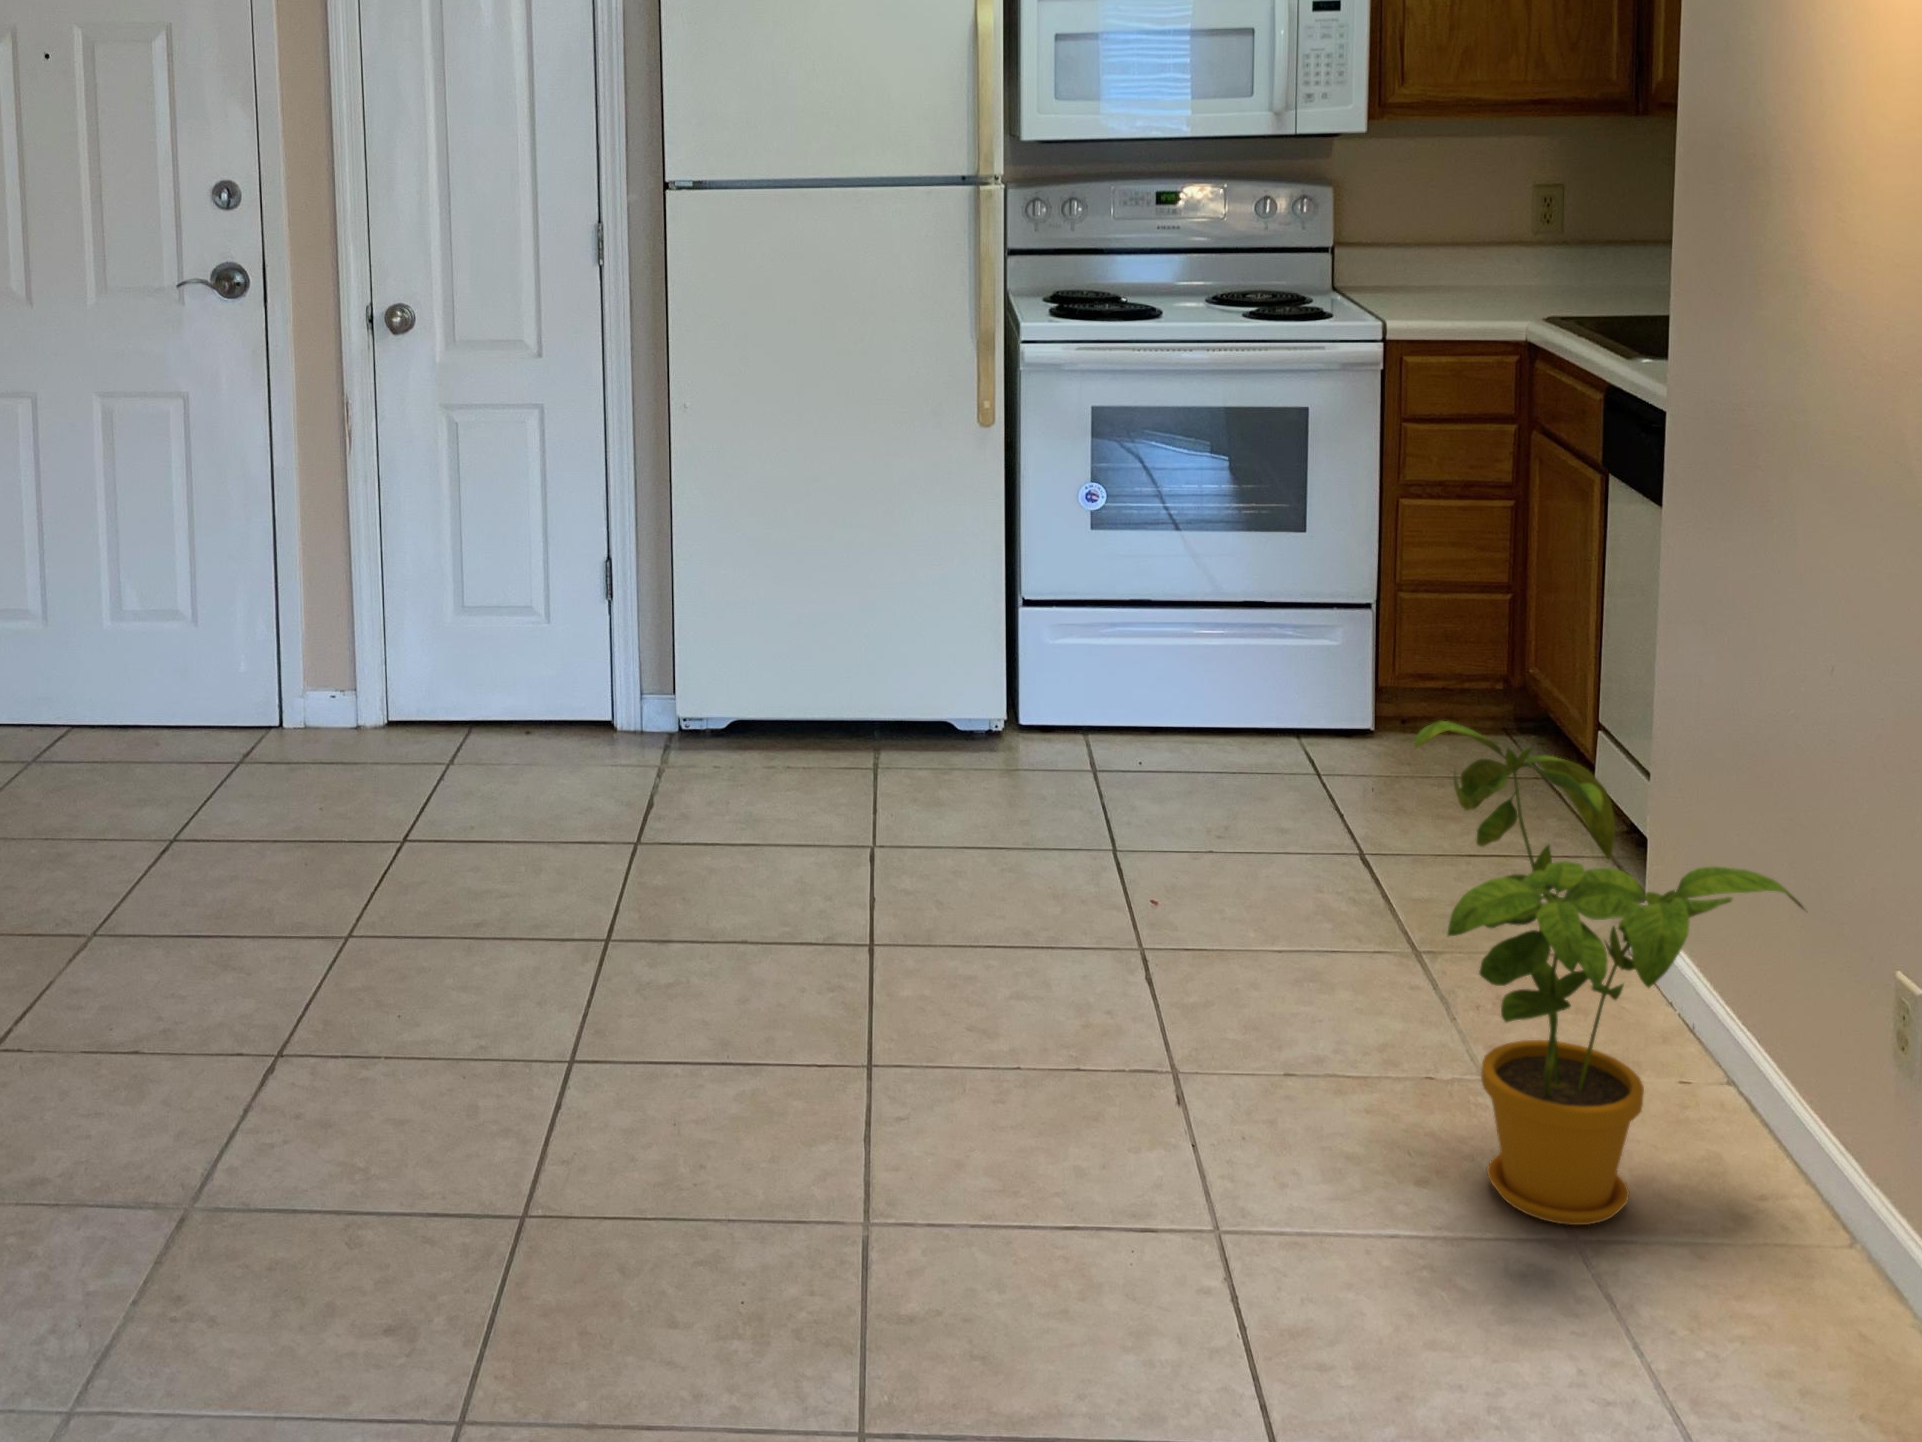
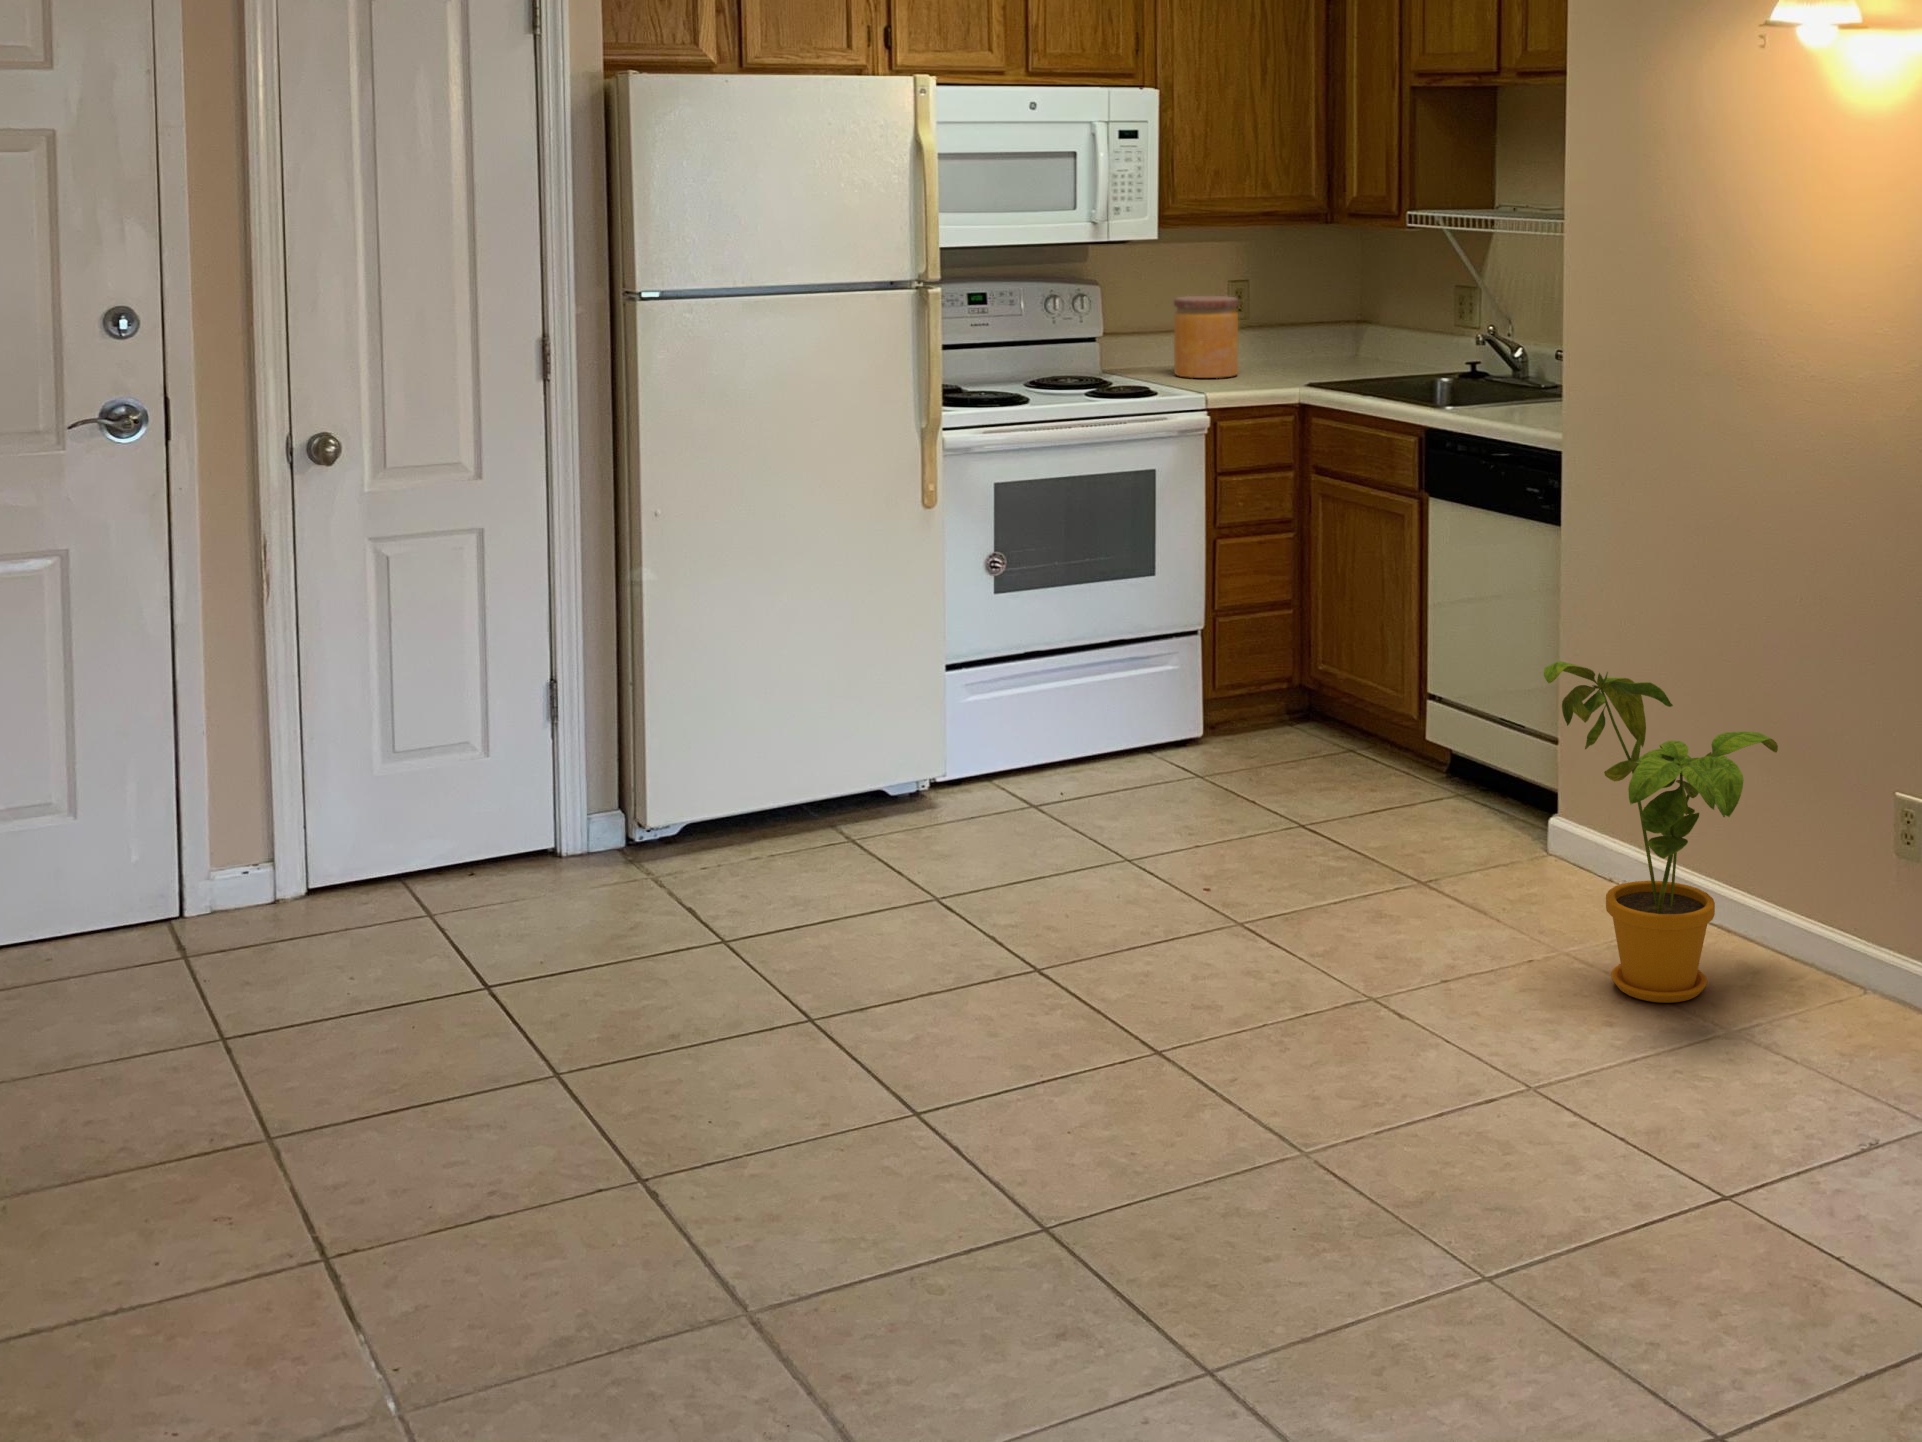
jar: none [1412,202,1498,303] -> present [1174,296,1238,378]

